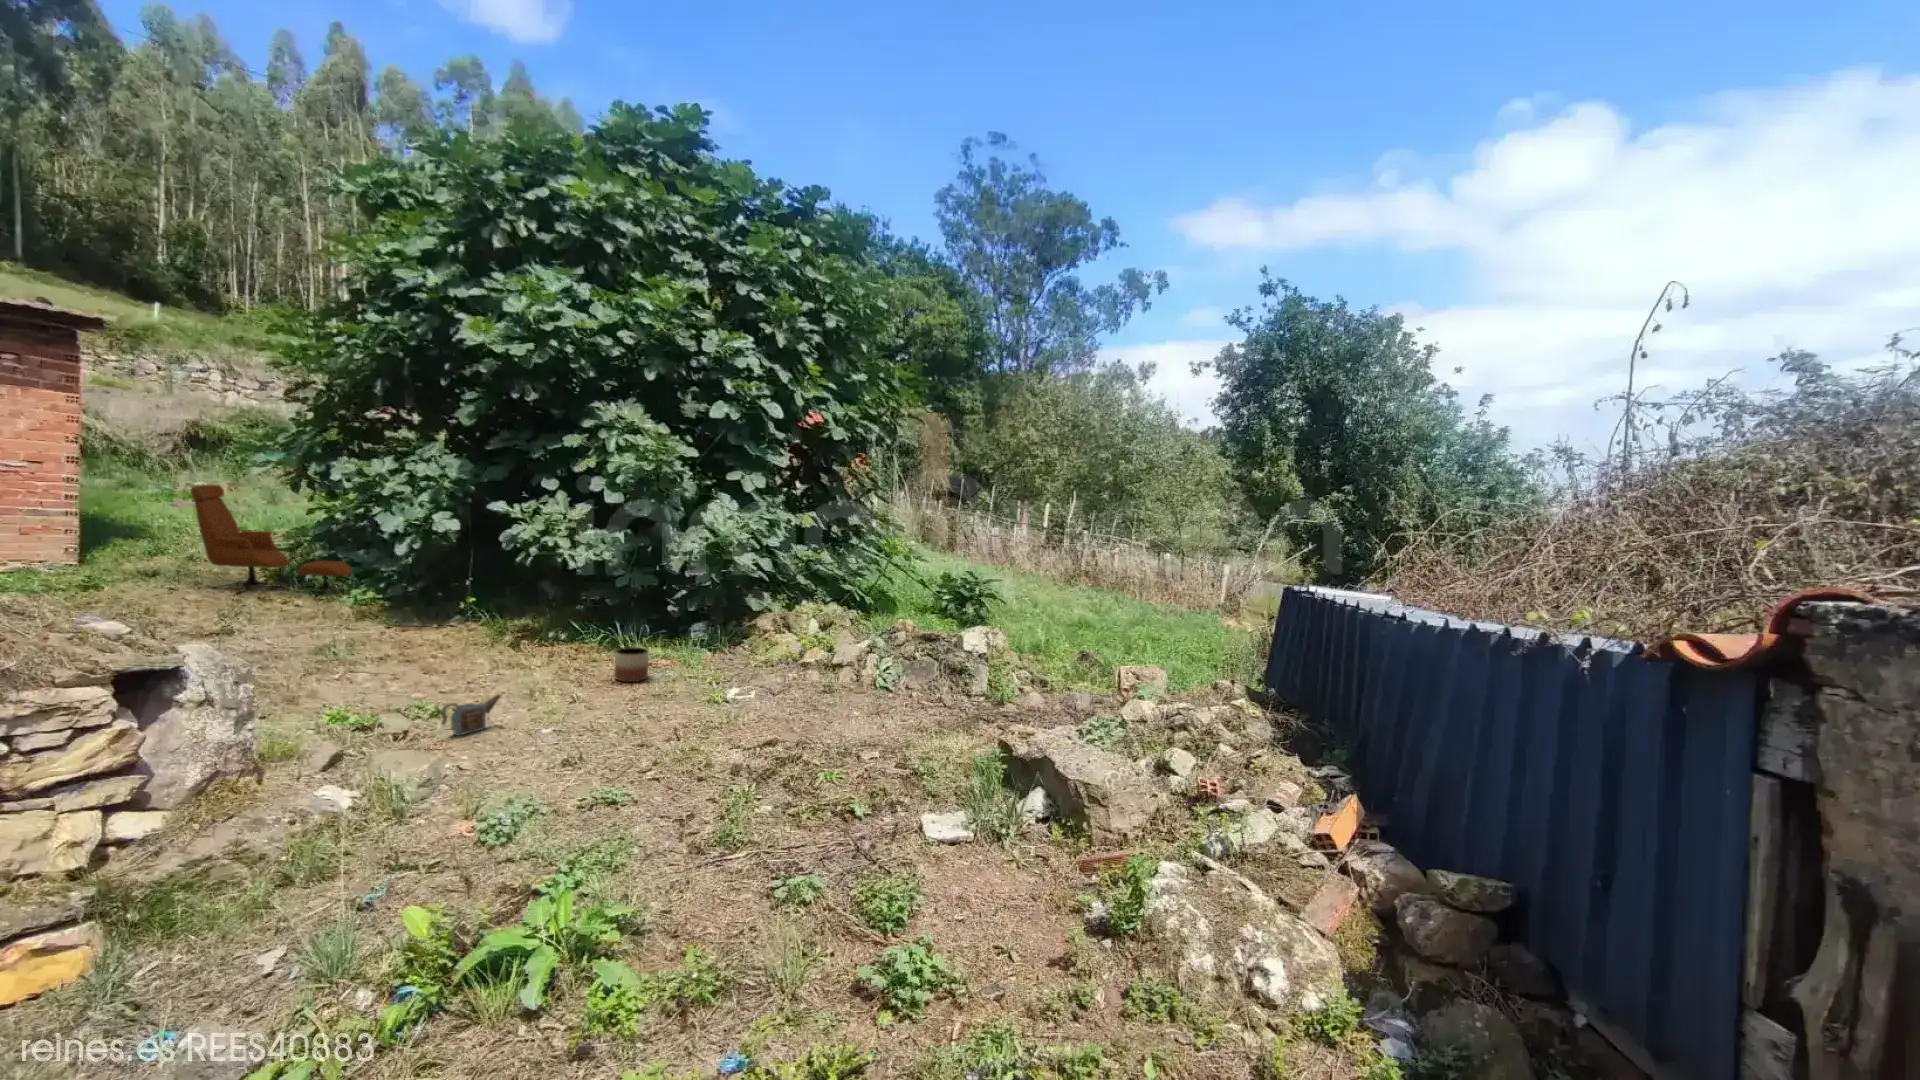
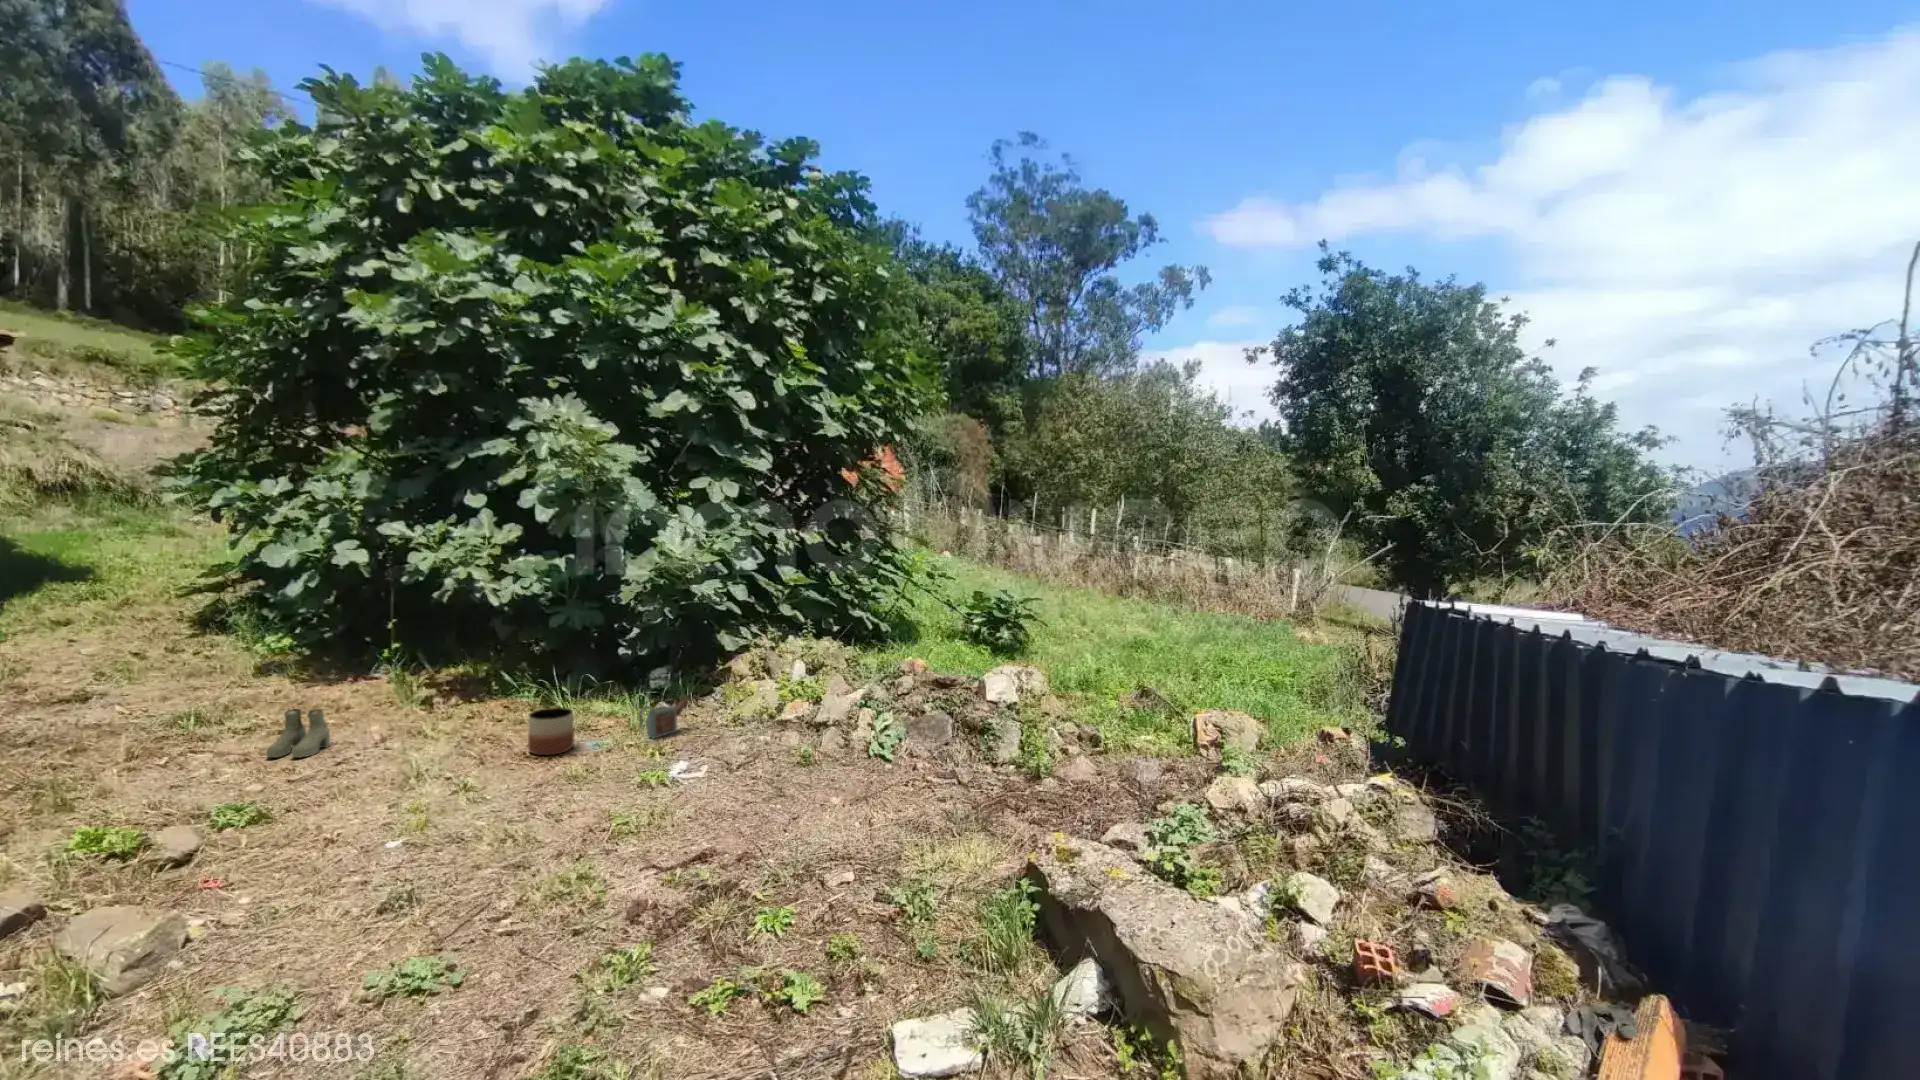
lounge chair: present [191,485,352,596] -> none [65,515,267,648]
boots: none [412,643,455,679] -> present [267,709,330,758]
watering can: present [441,695,501,736] -> present [638,697,689,739]

